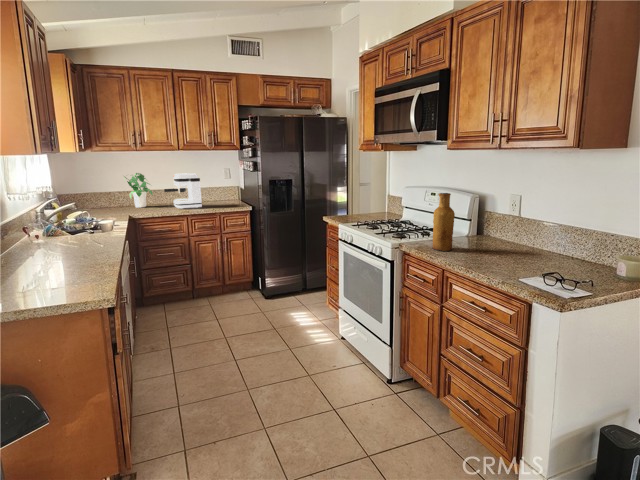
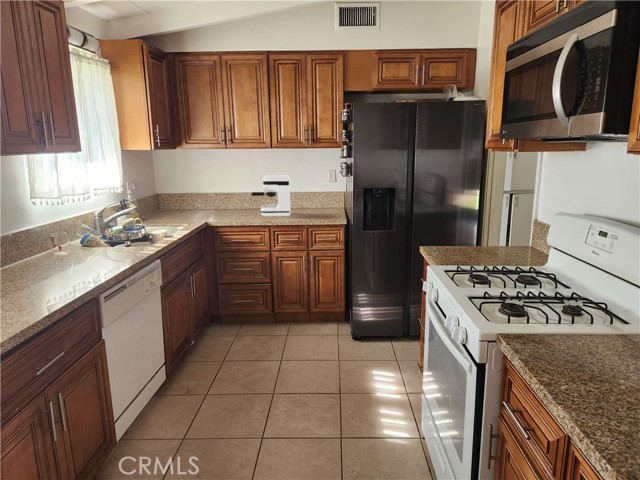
potted plant: present [125,173,153,207] -> none [214,172,245,211]
vase: present [433,193,455,251] -> none [560,259,623,394]

